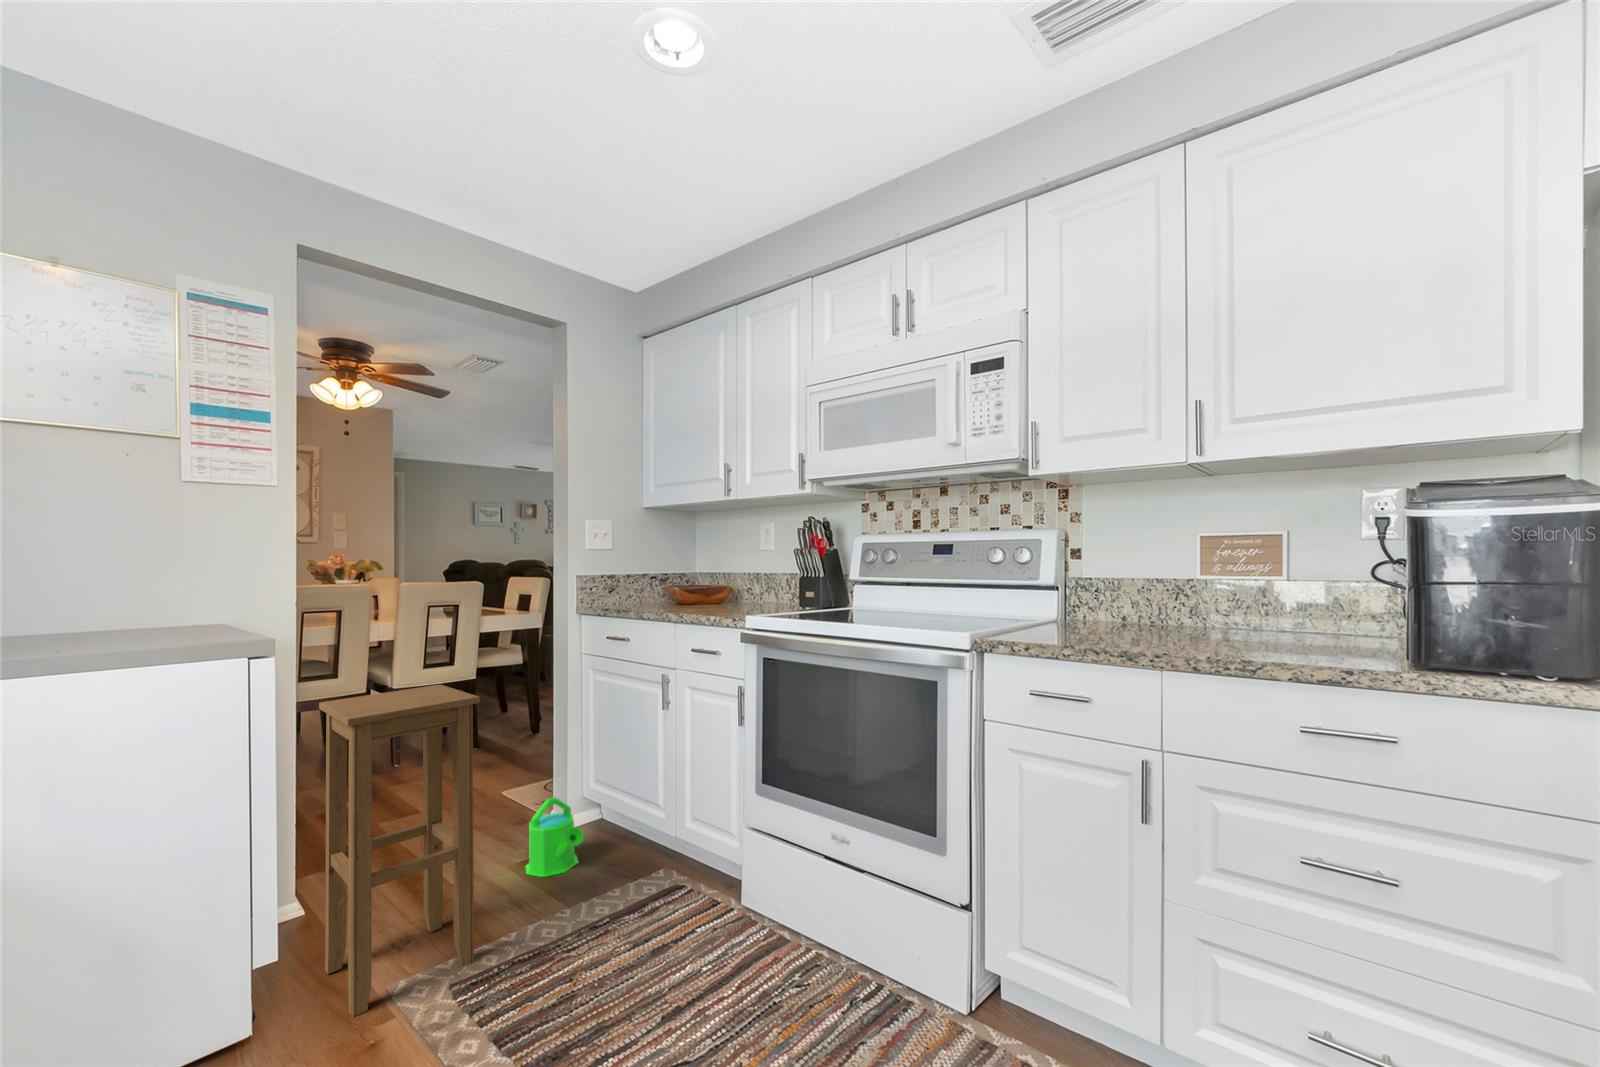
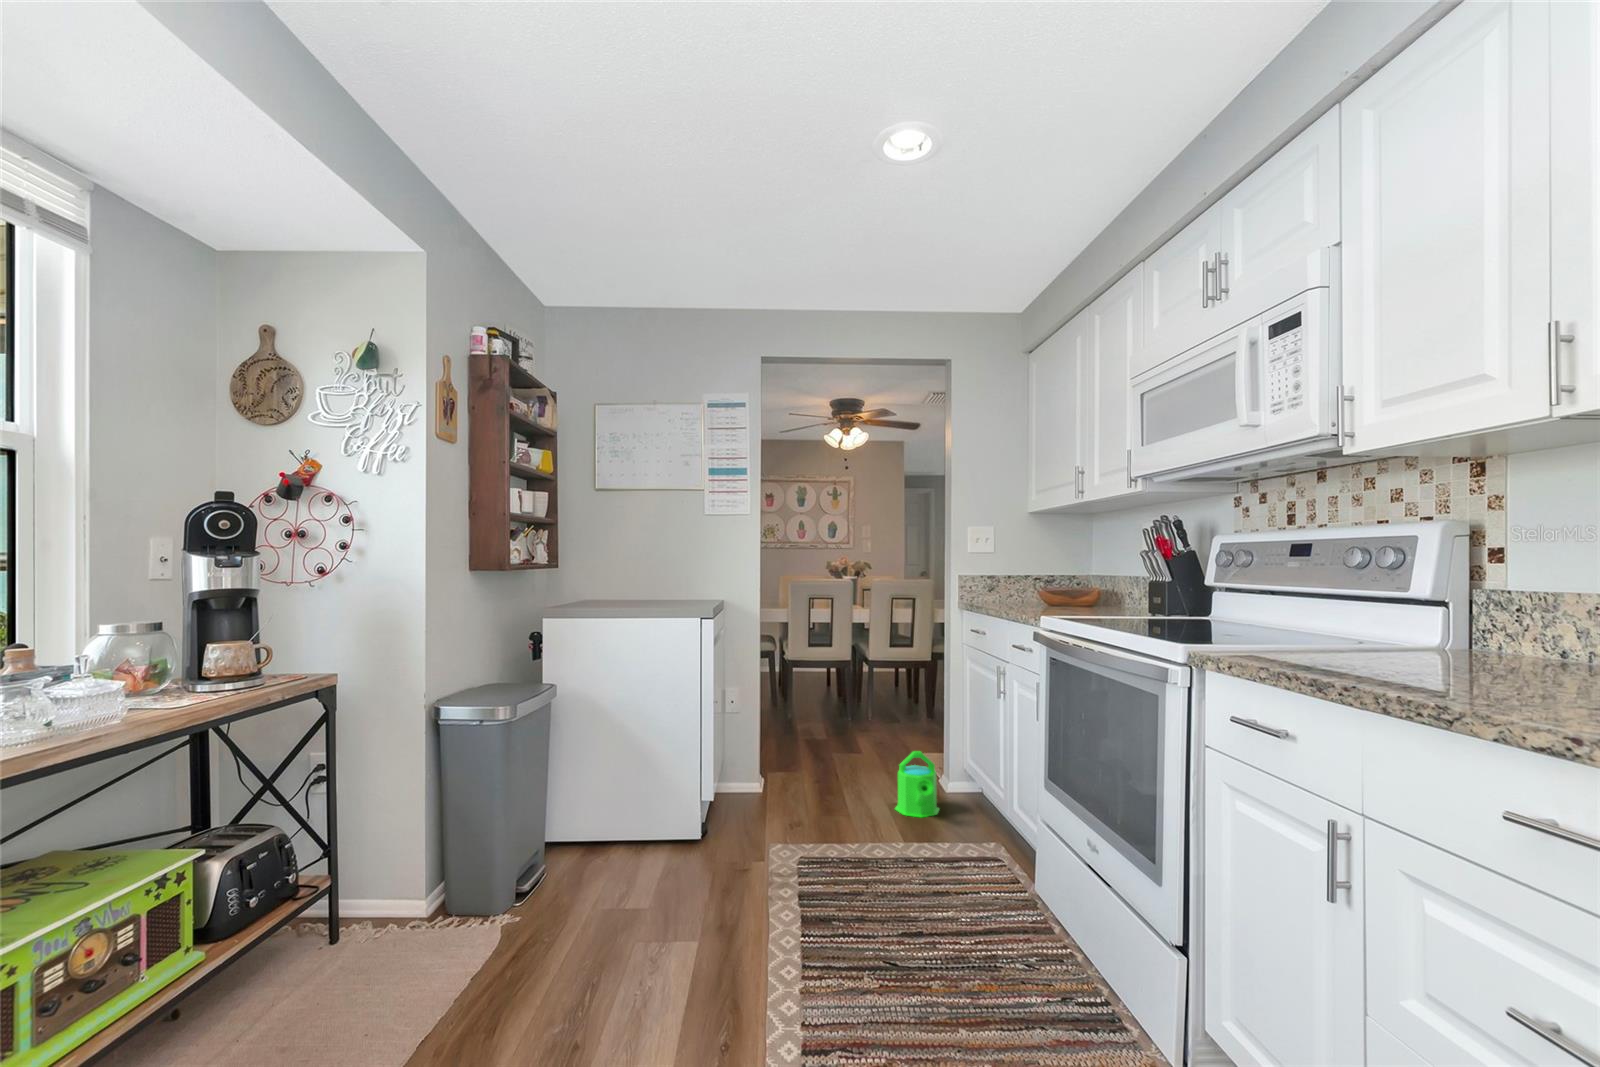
stool: present [319,685,480,1017] -> none [740,636,826,849]

